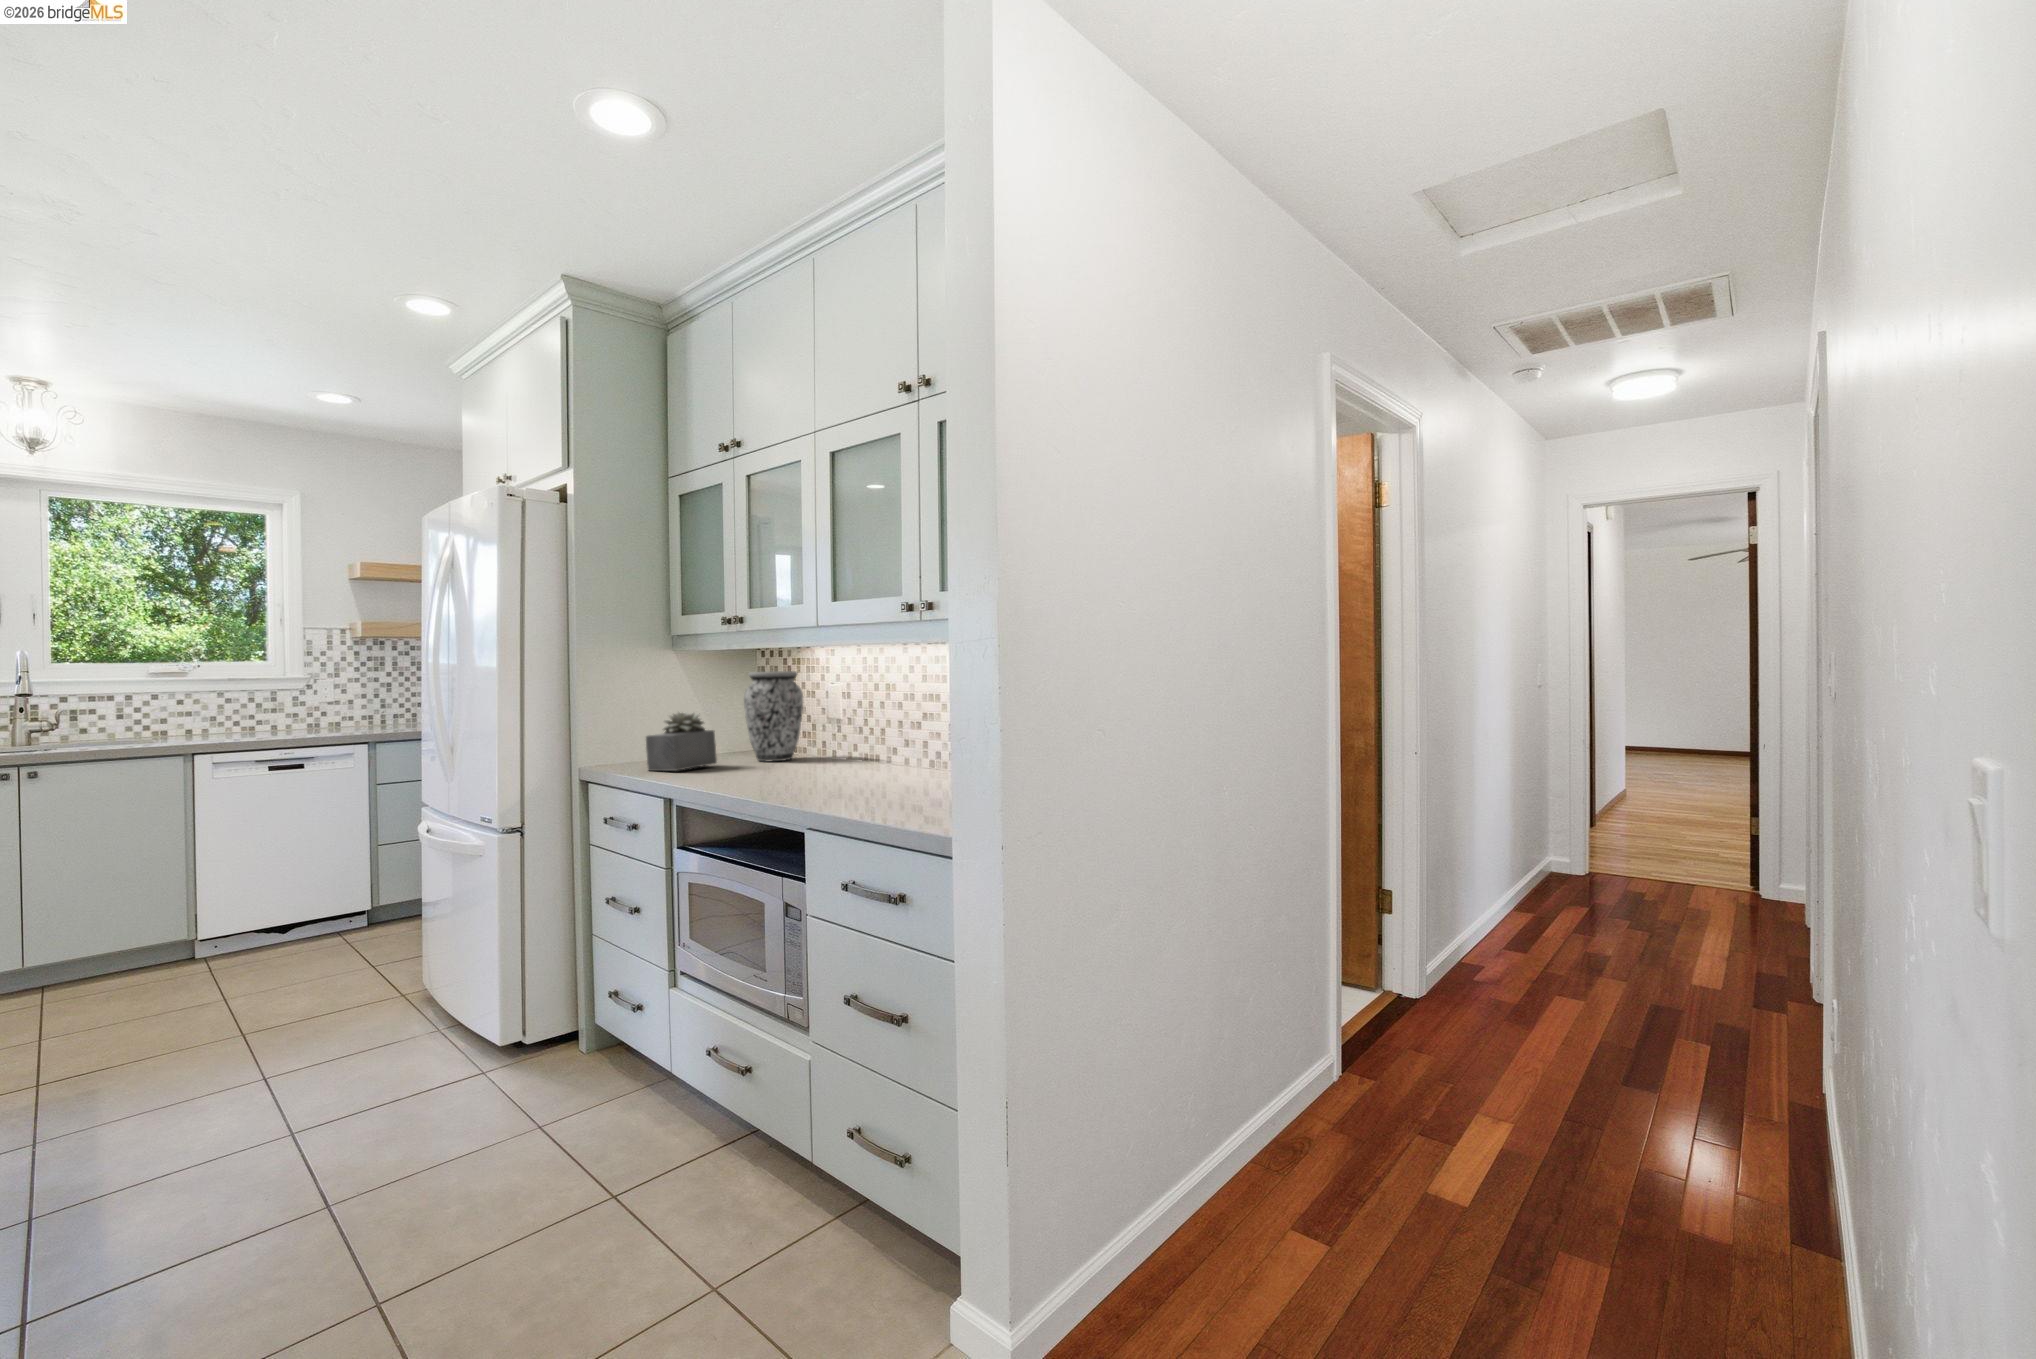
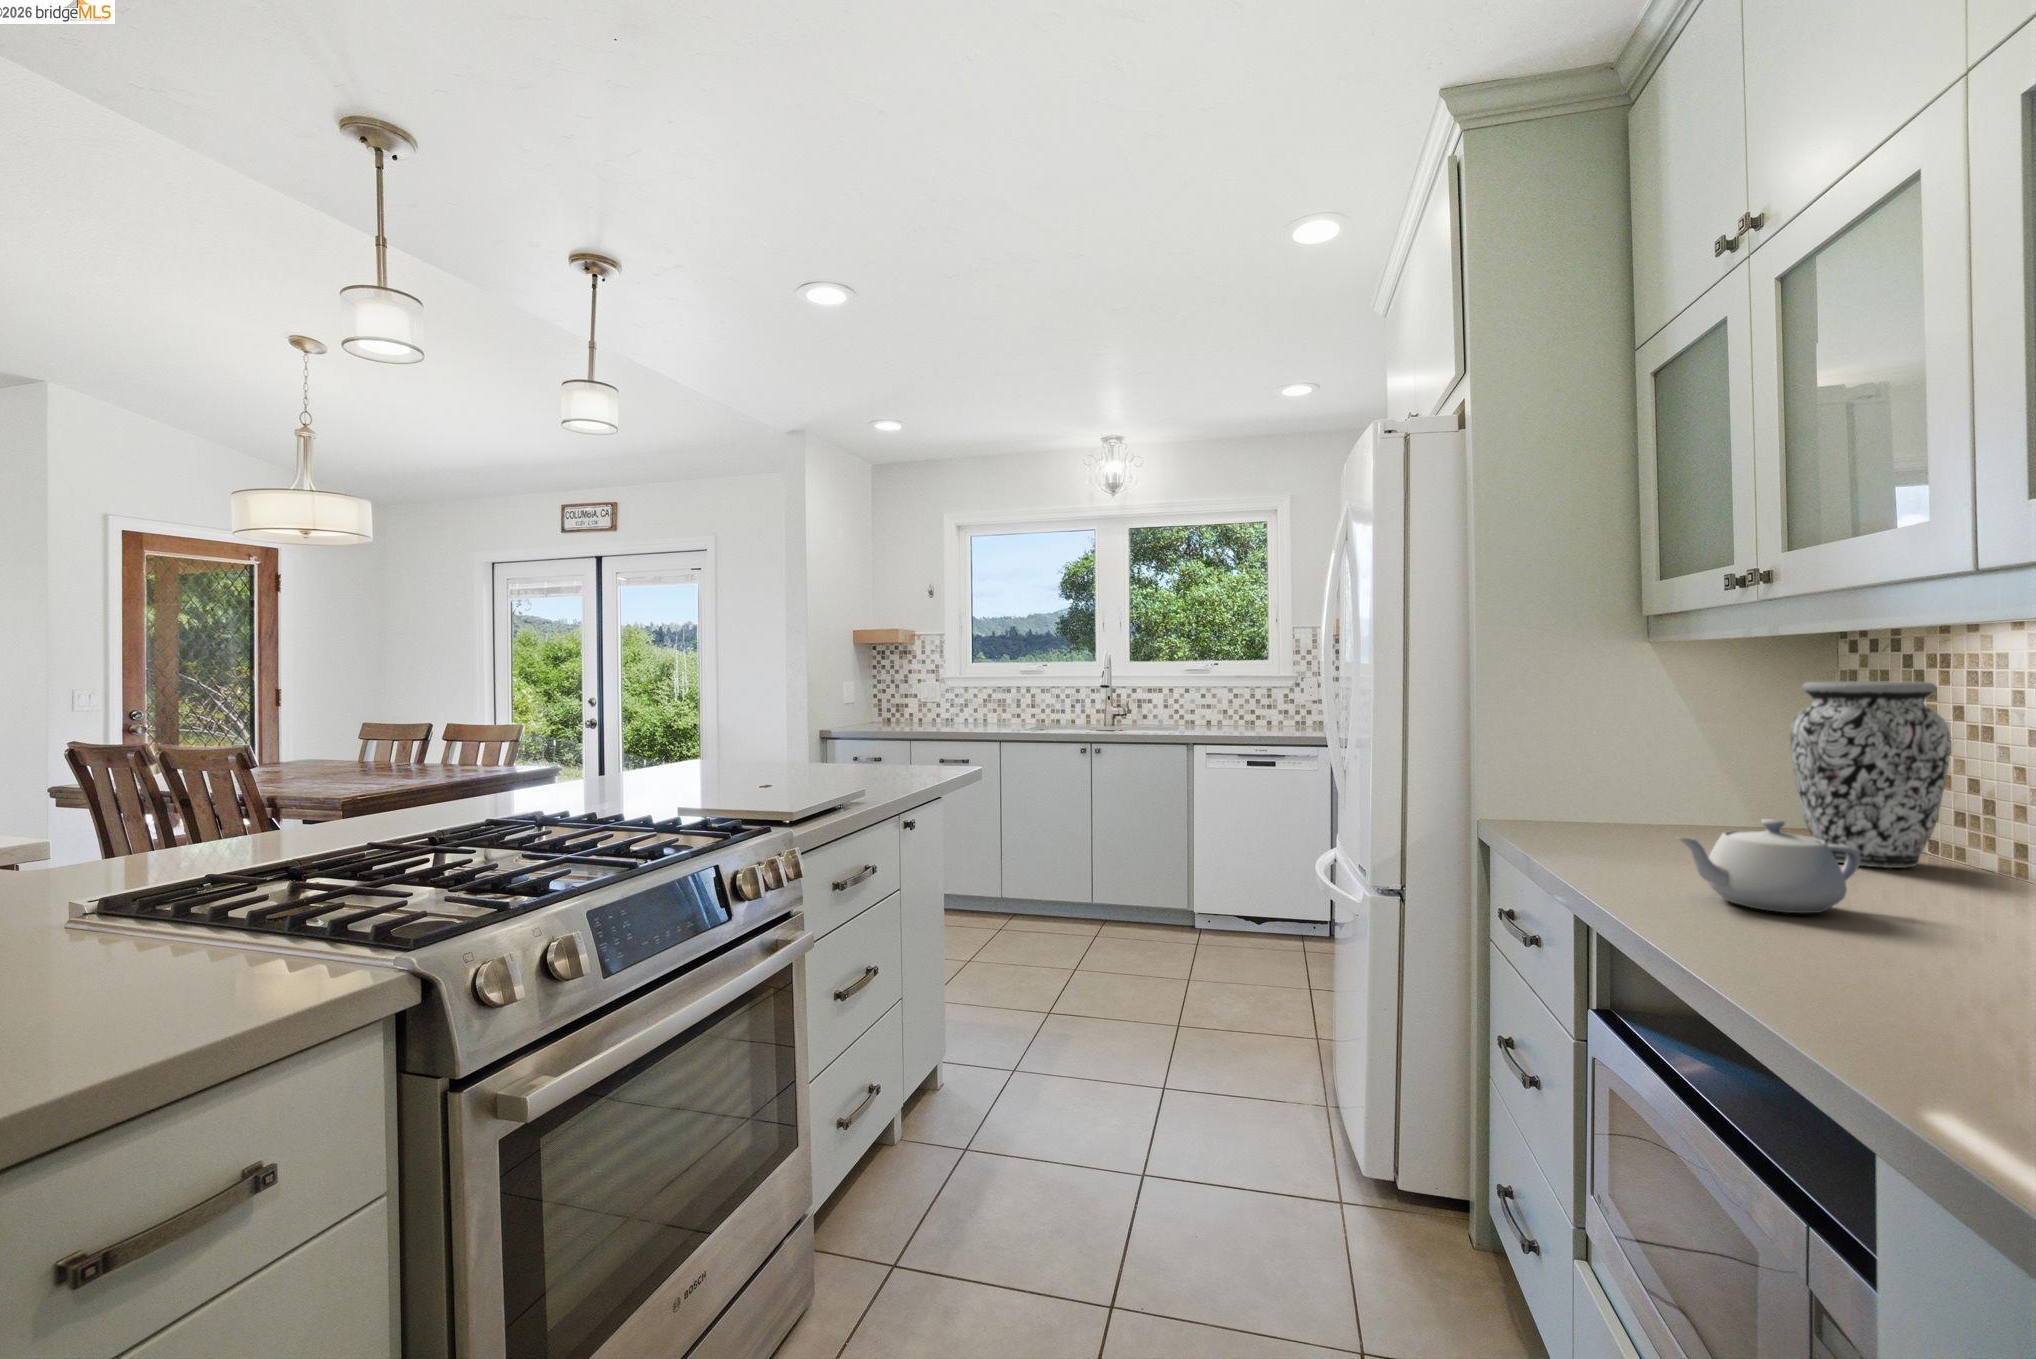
succulent plant: present [646,712,717,771] -> none [1573,747,1718,856]
teapot: none [716,737,781,779] -> present [1678,819,1861,913]

